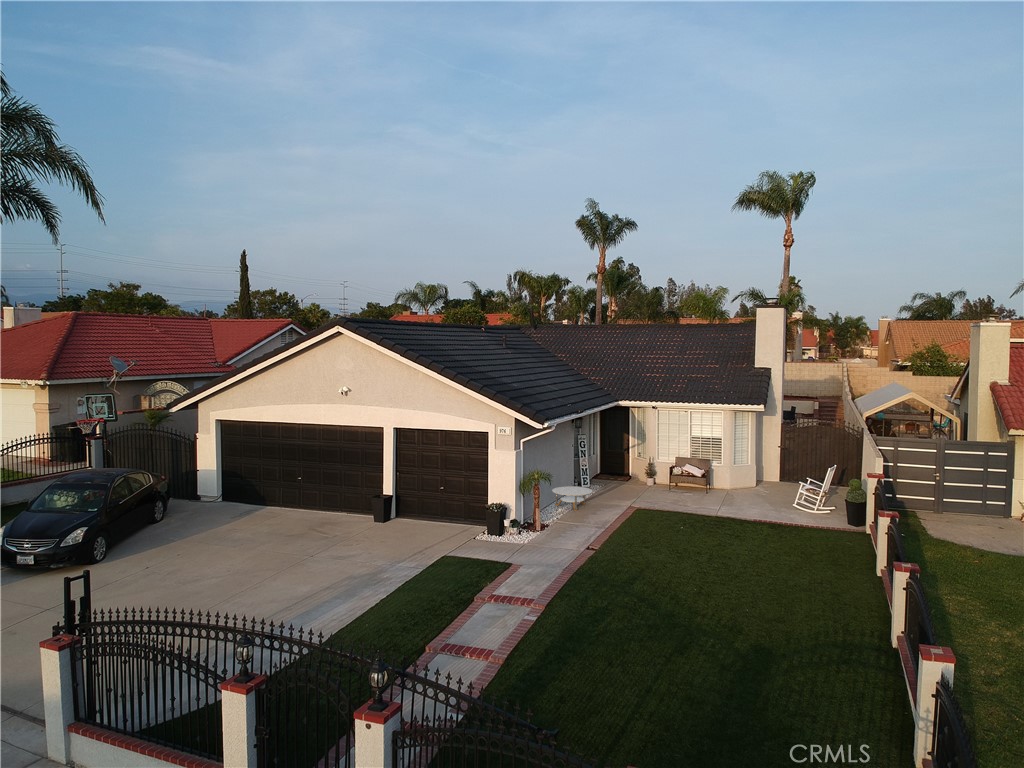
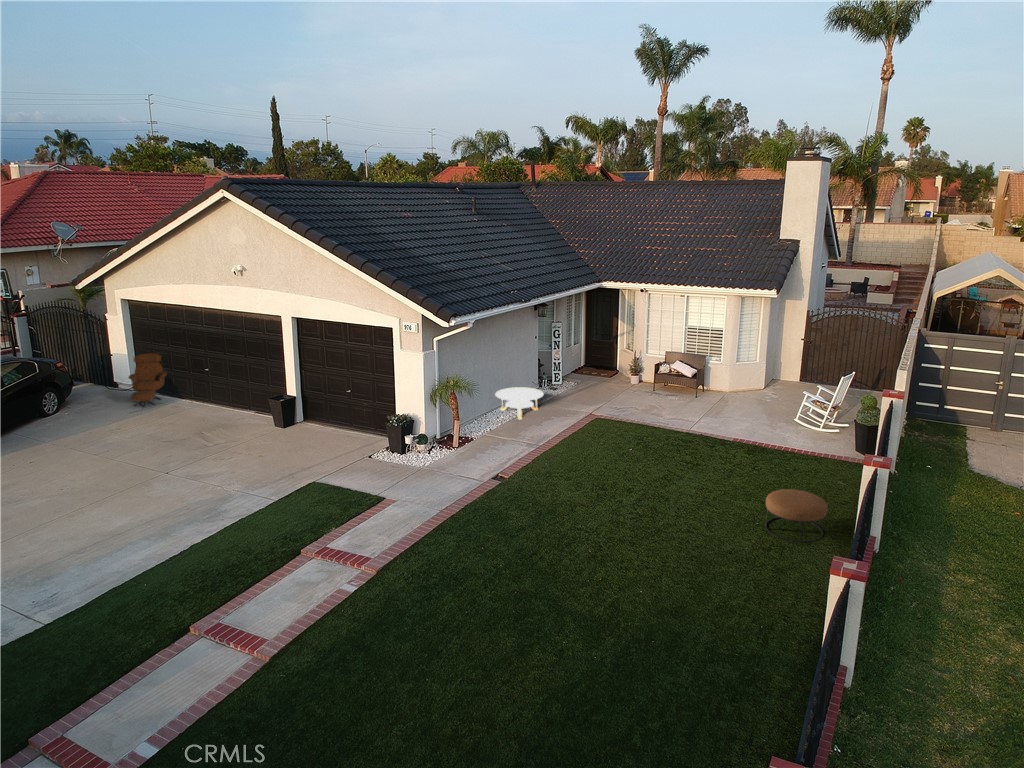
lounge chair: none [222,466,255,512] -> present [129,353,167,406]
ottoman: none [811,542,859,579] -> present [765,489,828,542]

